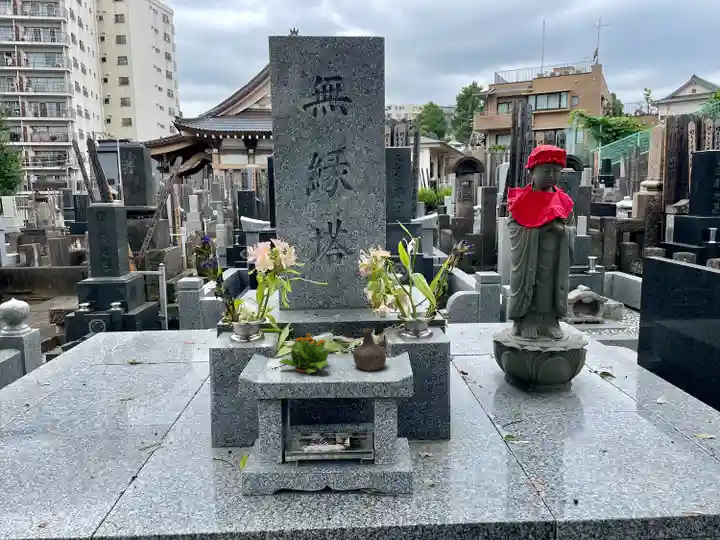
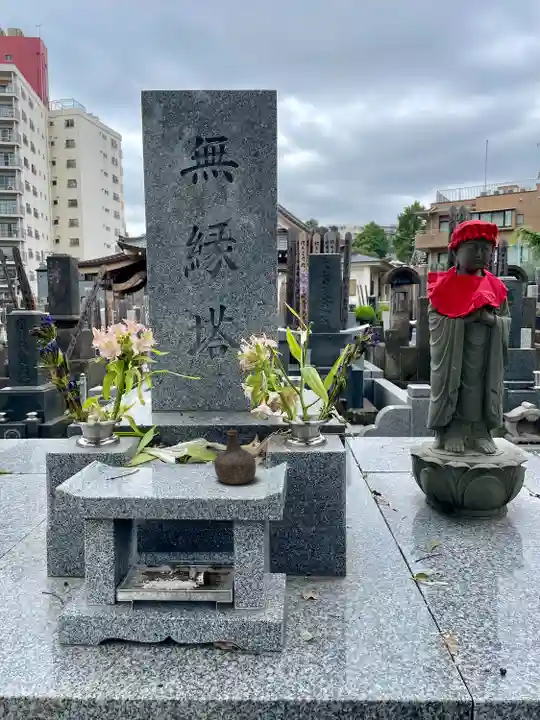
potted flower: present [279,333,330,374] -> none [118,435,186,487]

